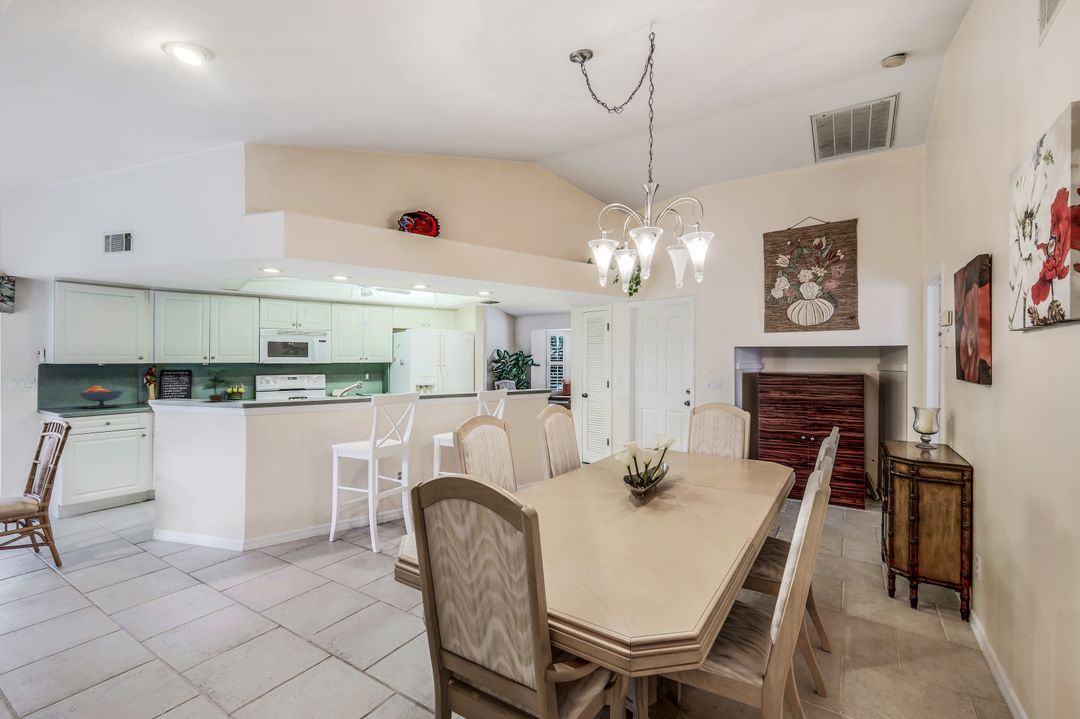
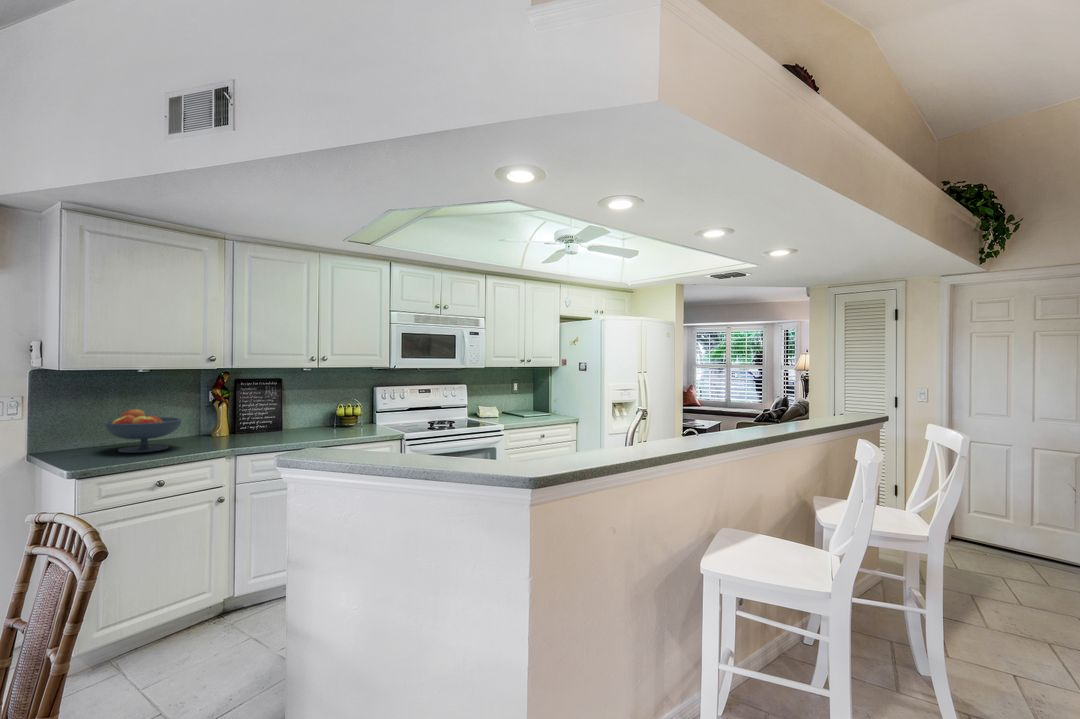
potted plant: present [201,367,236,402] -> none [300,374,357,434]

